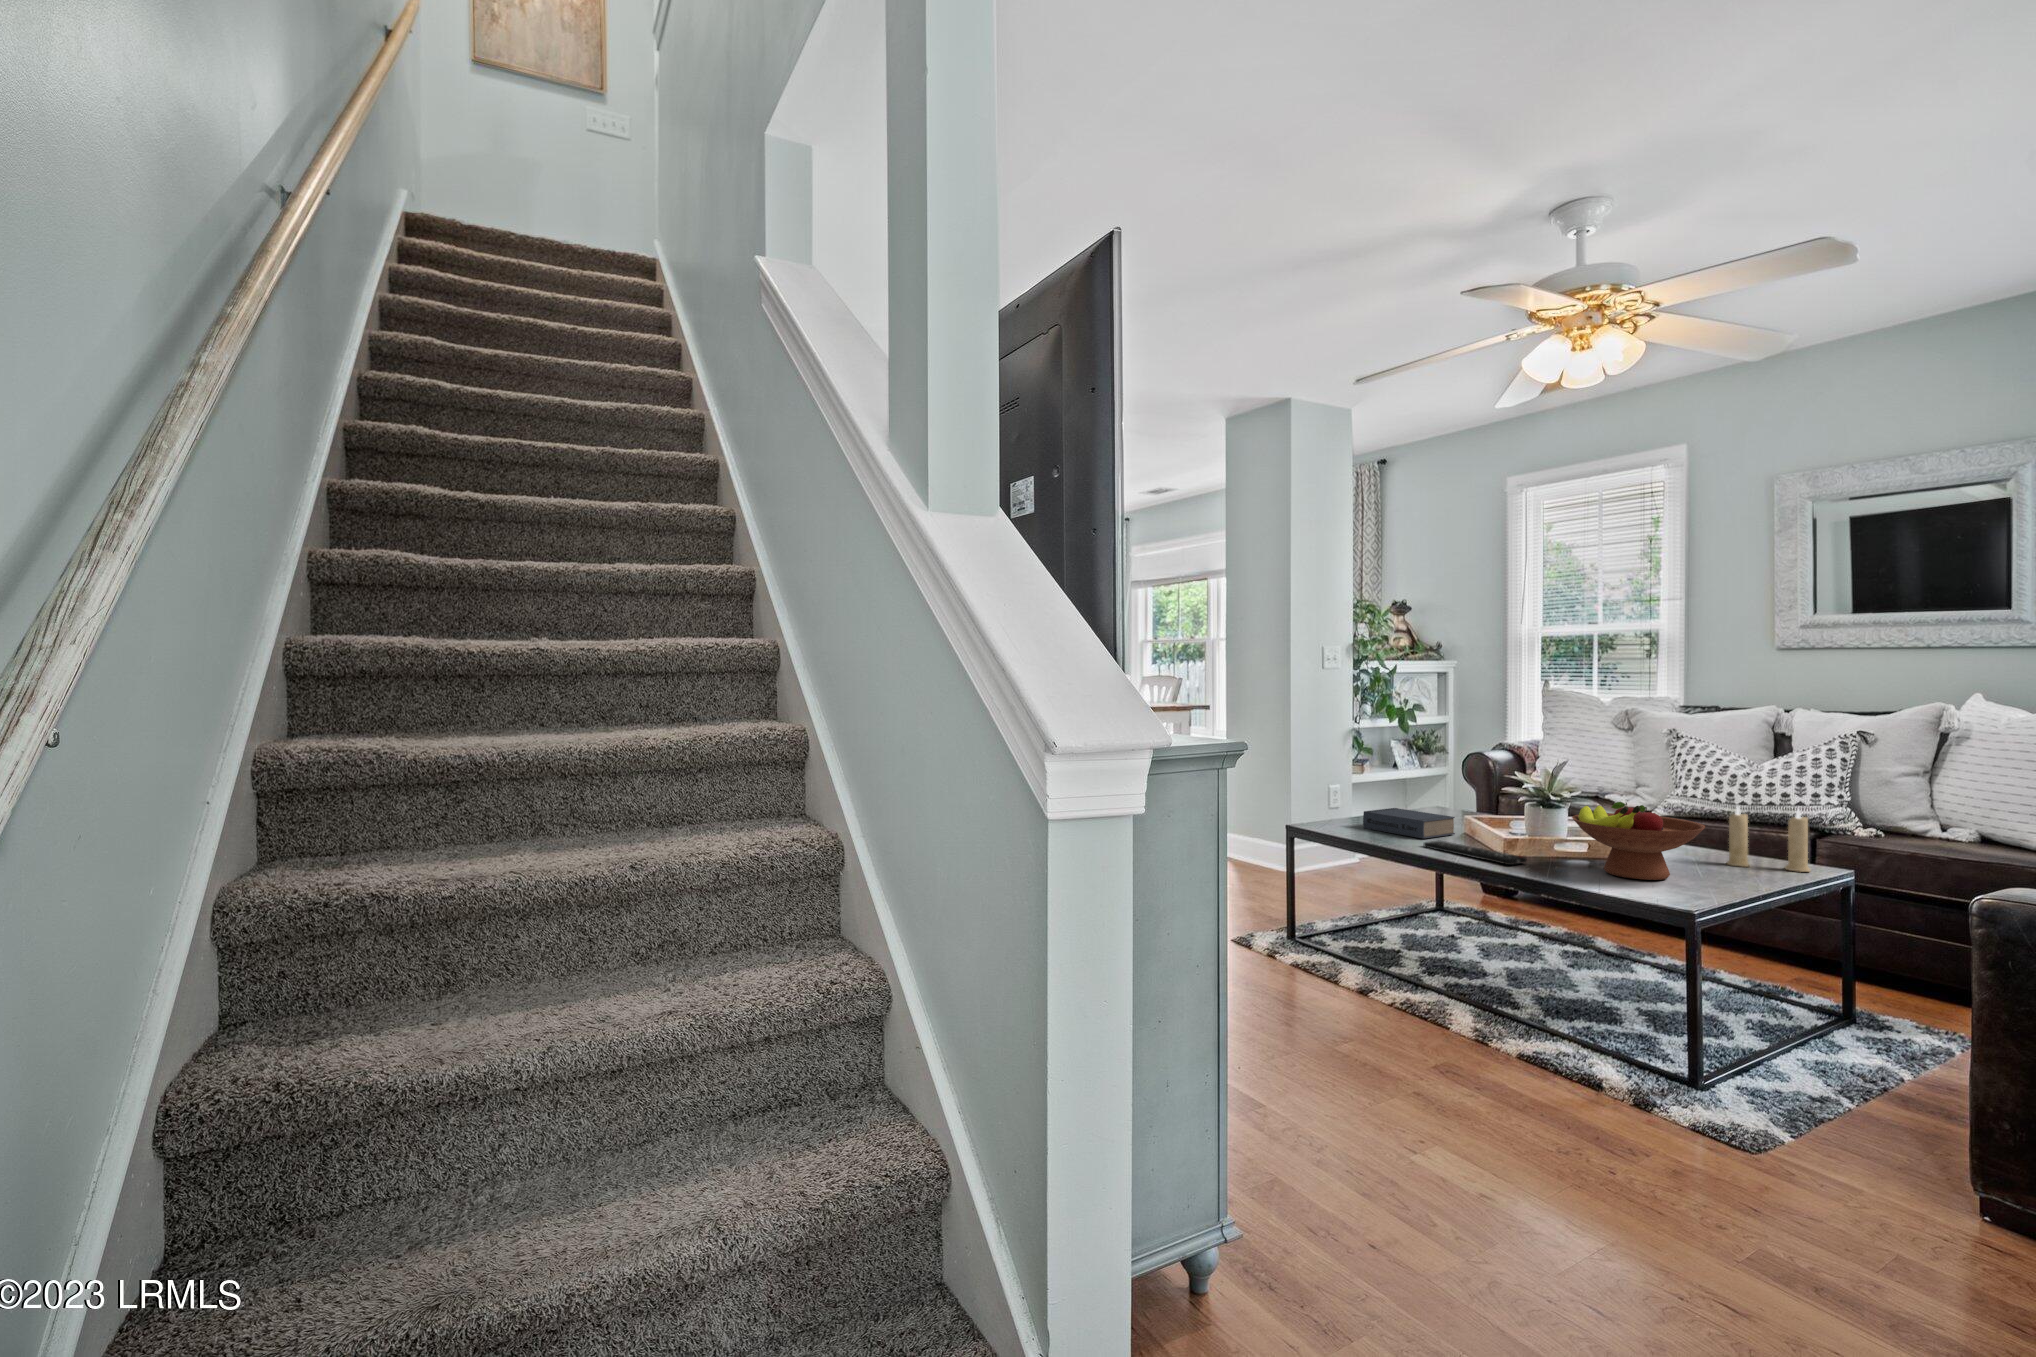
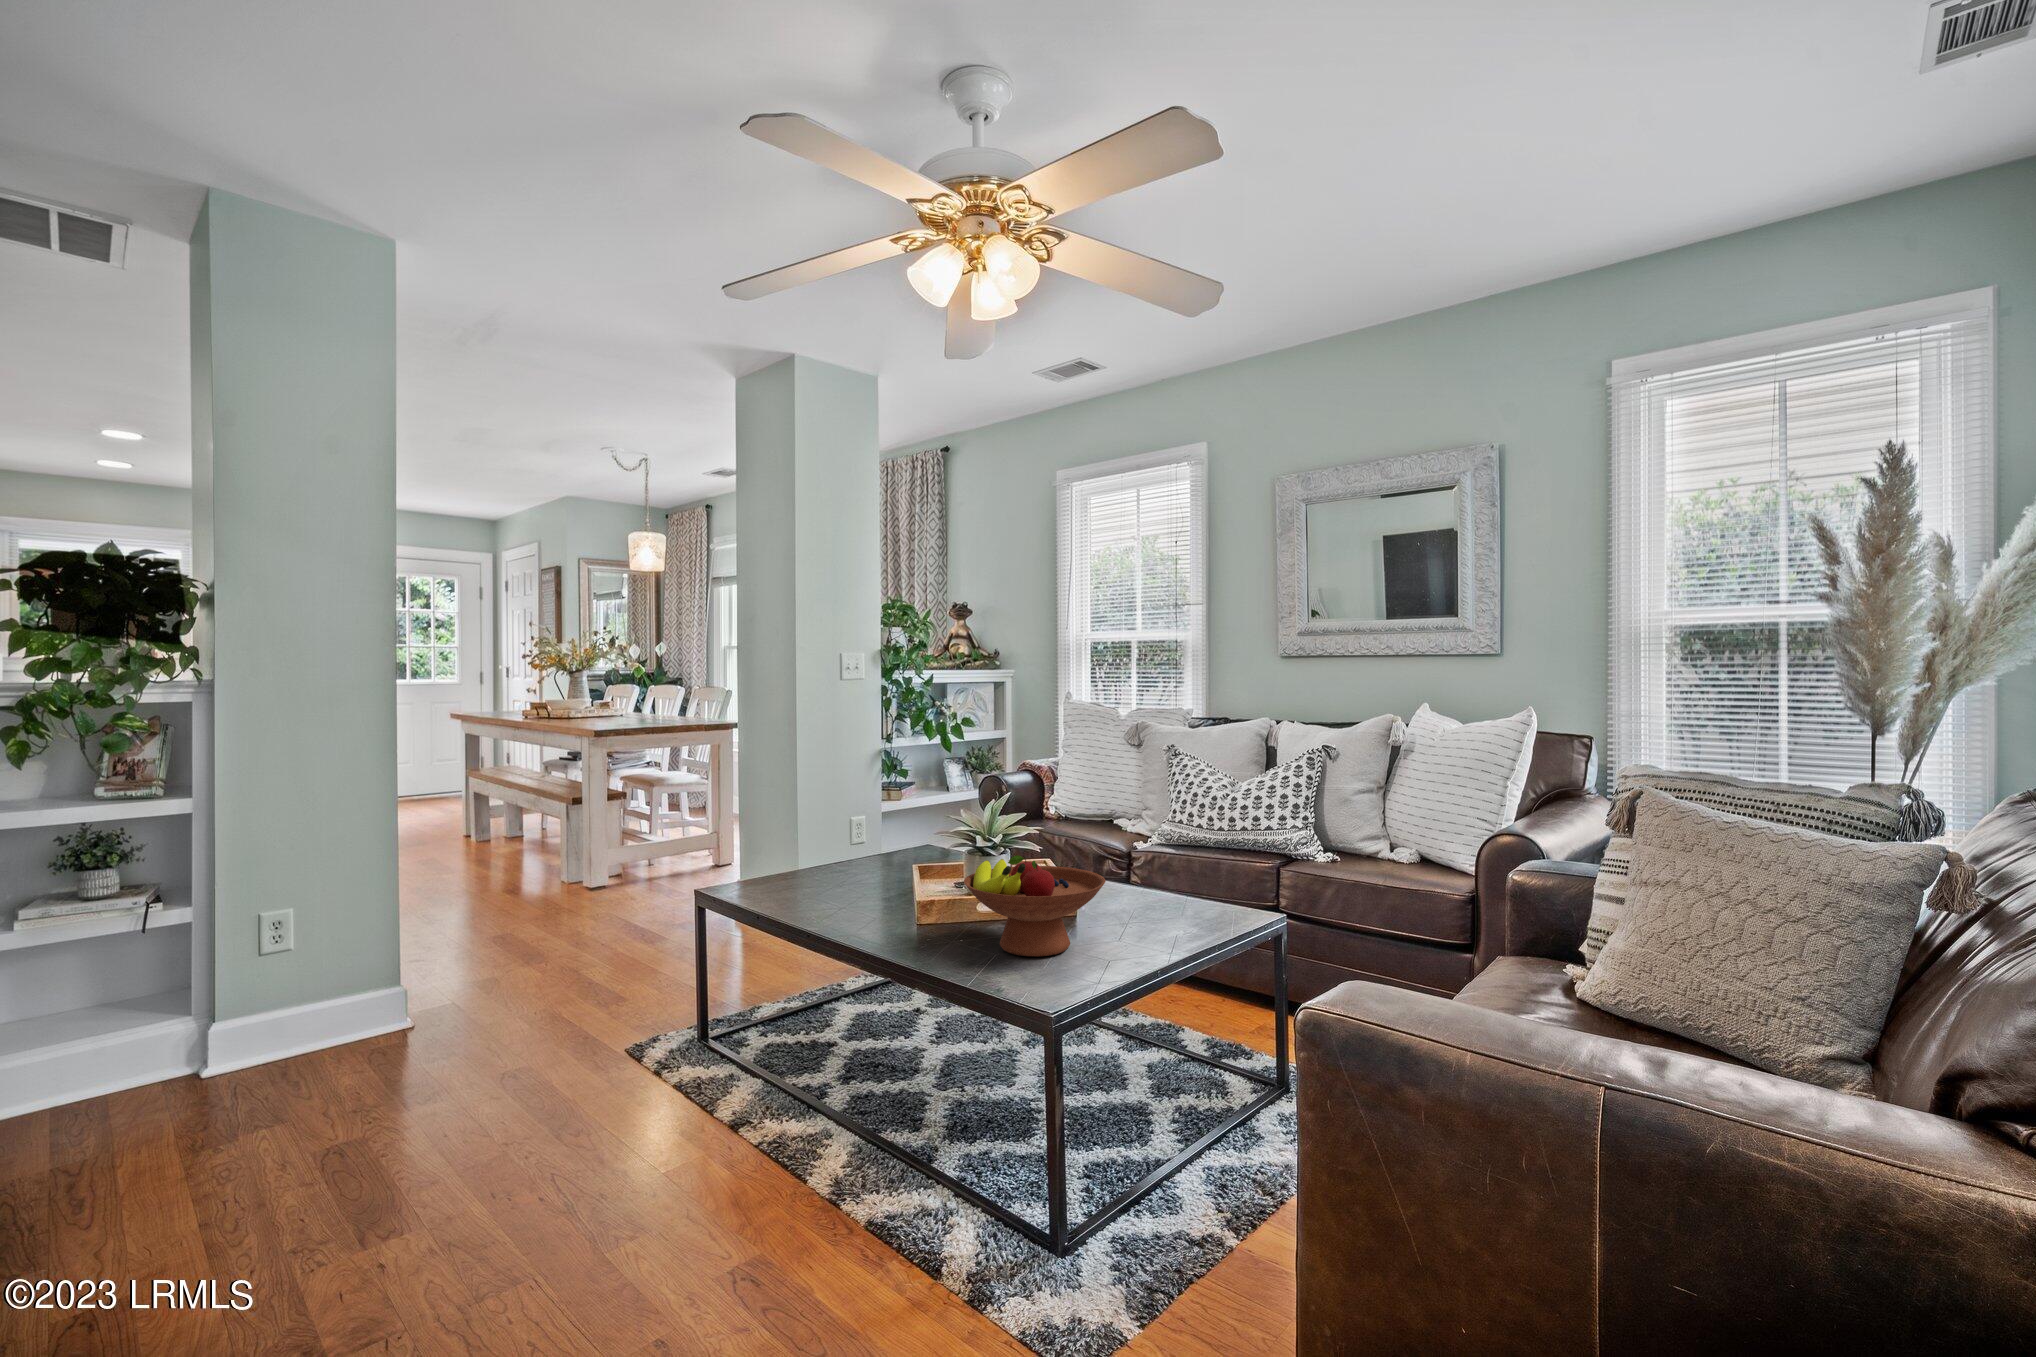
candle: present [1727,806,1810,872] -> none [1153,844,1234,924]
book: present [1363,808,1455,839] -> none [777,860,882,904]
remote control: present [1424,841,1527,865] -> none [818,907,919,945]

